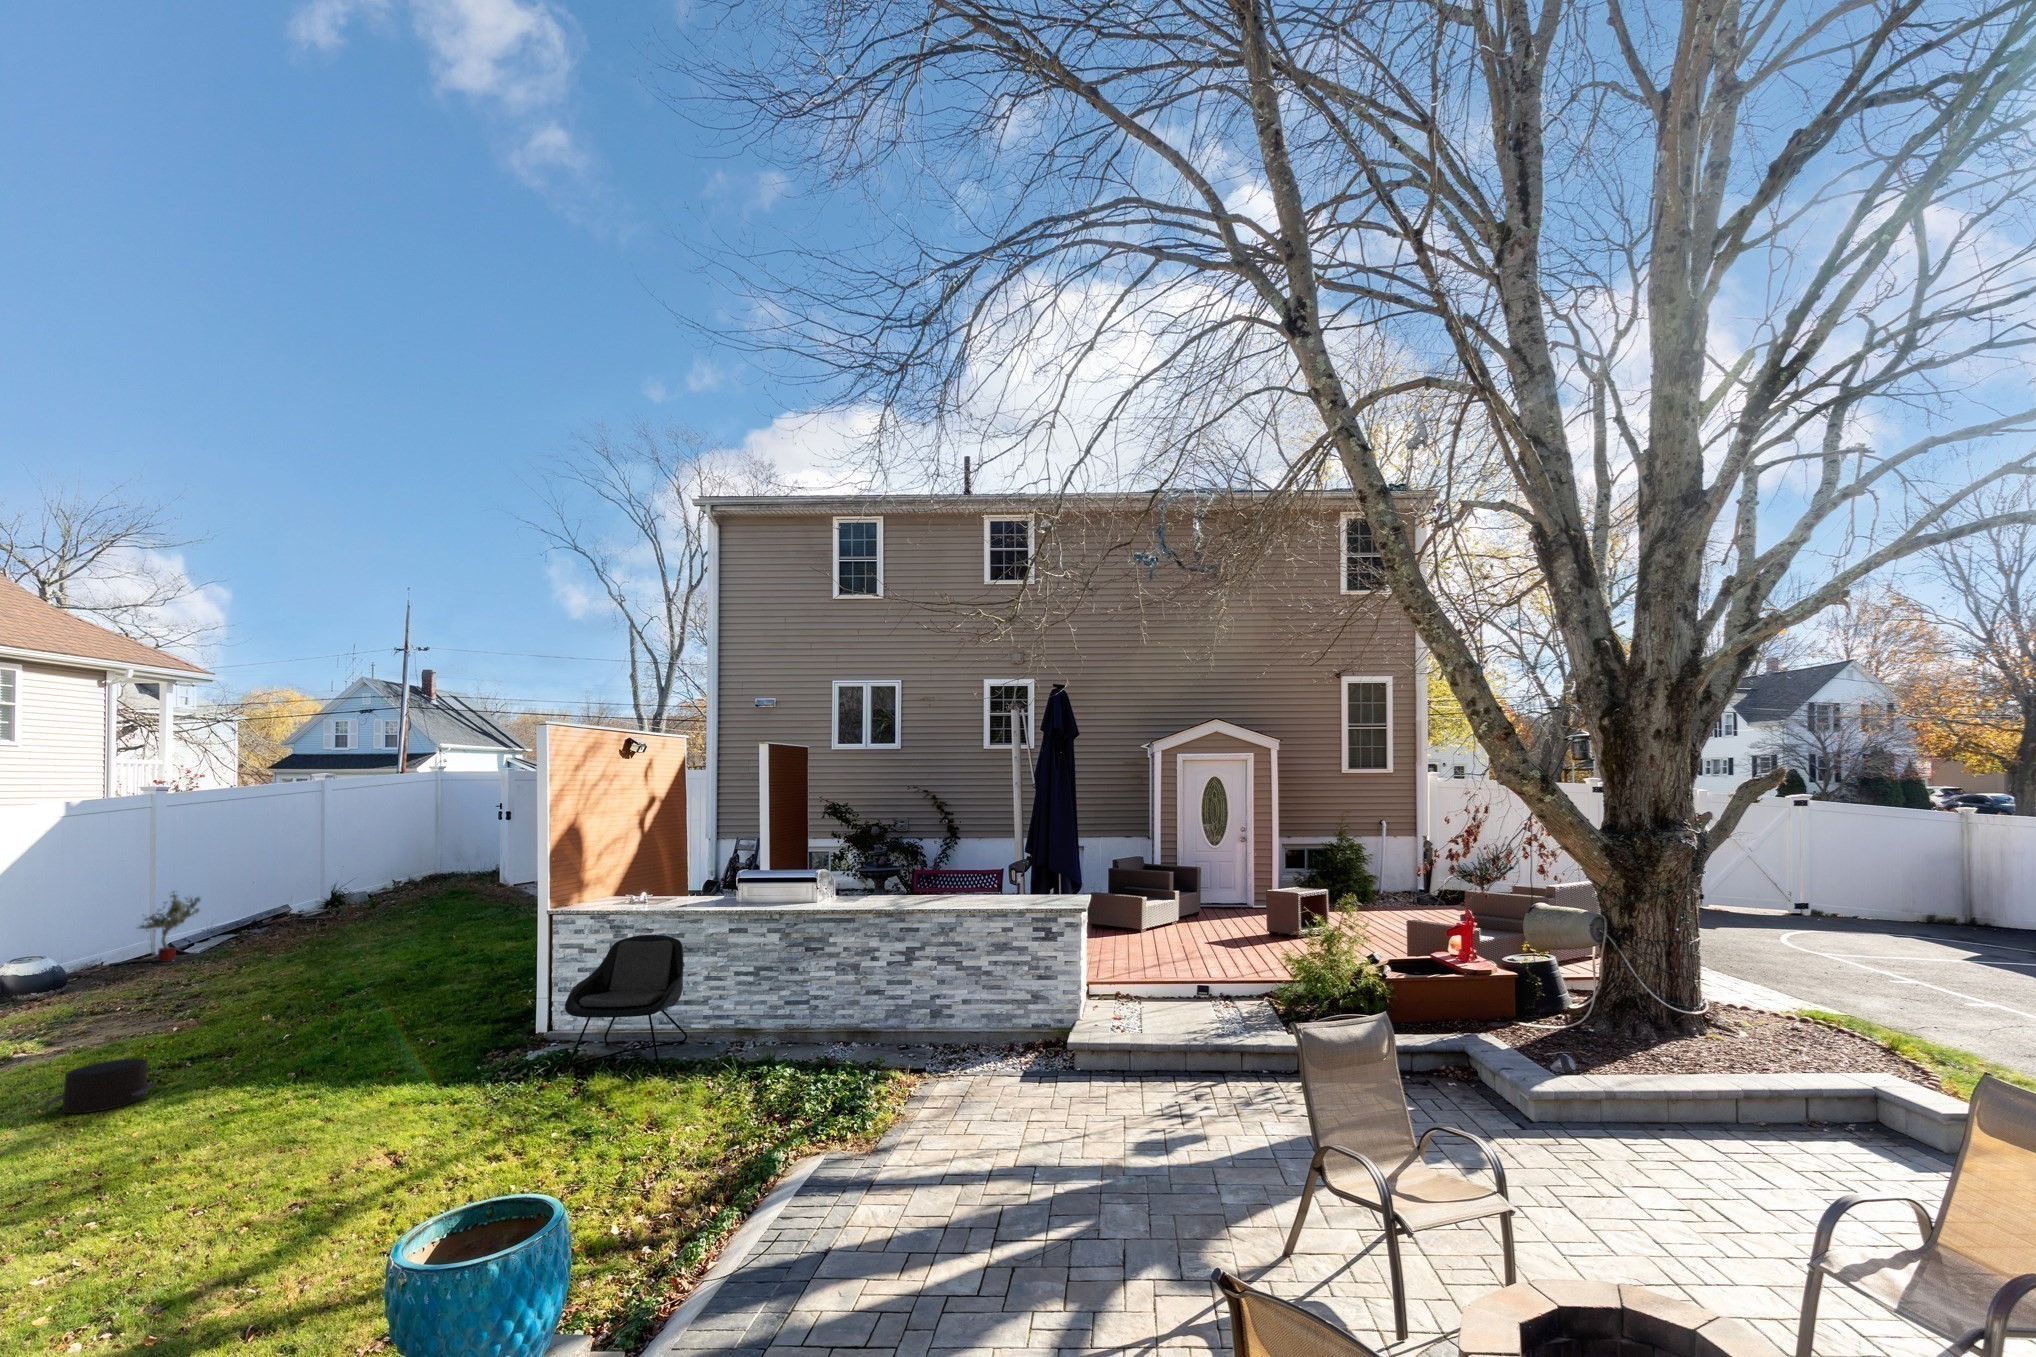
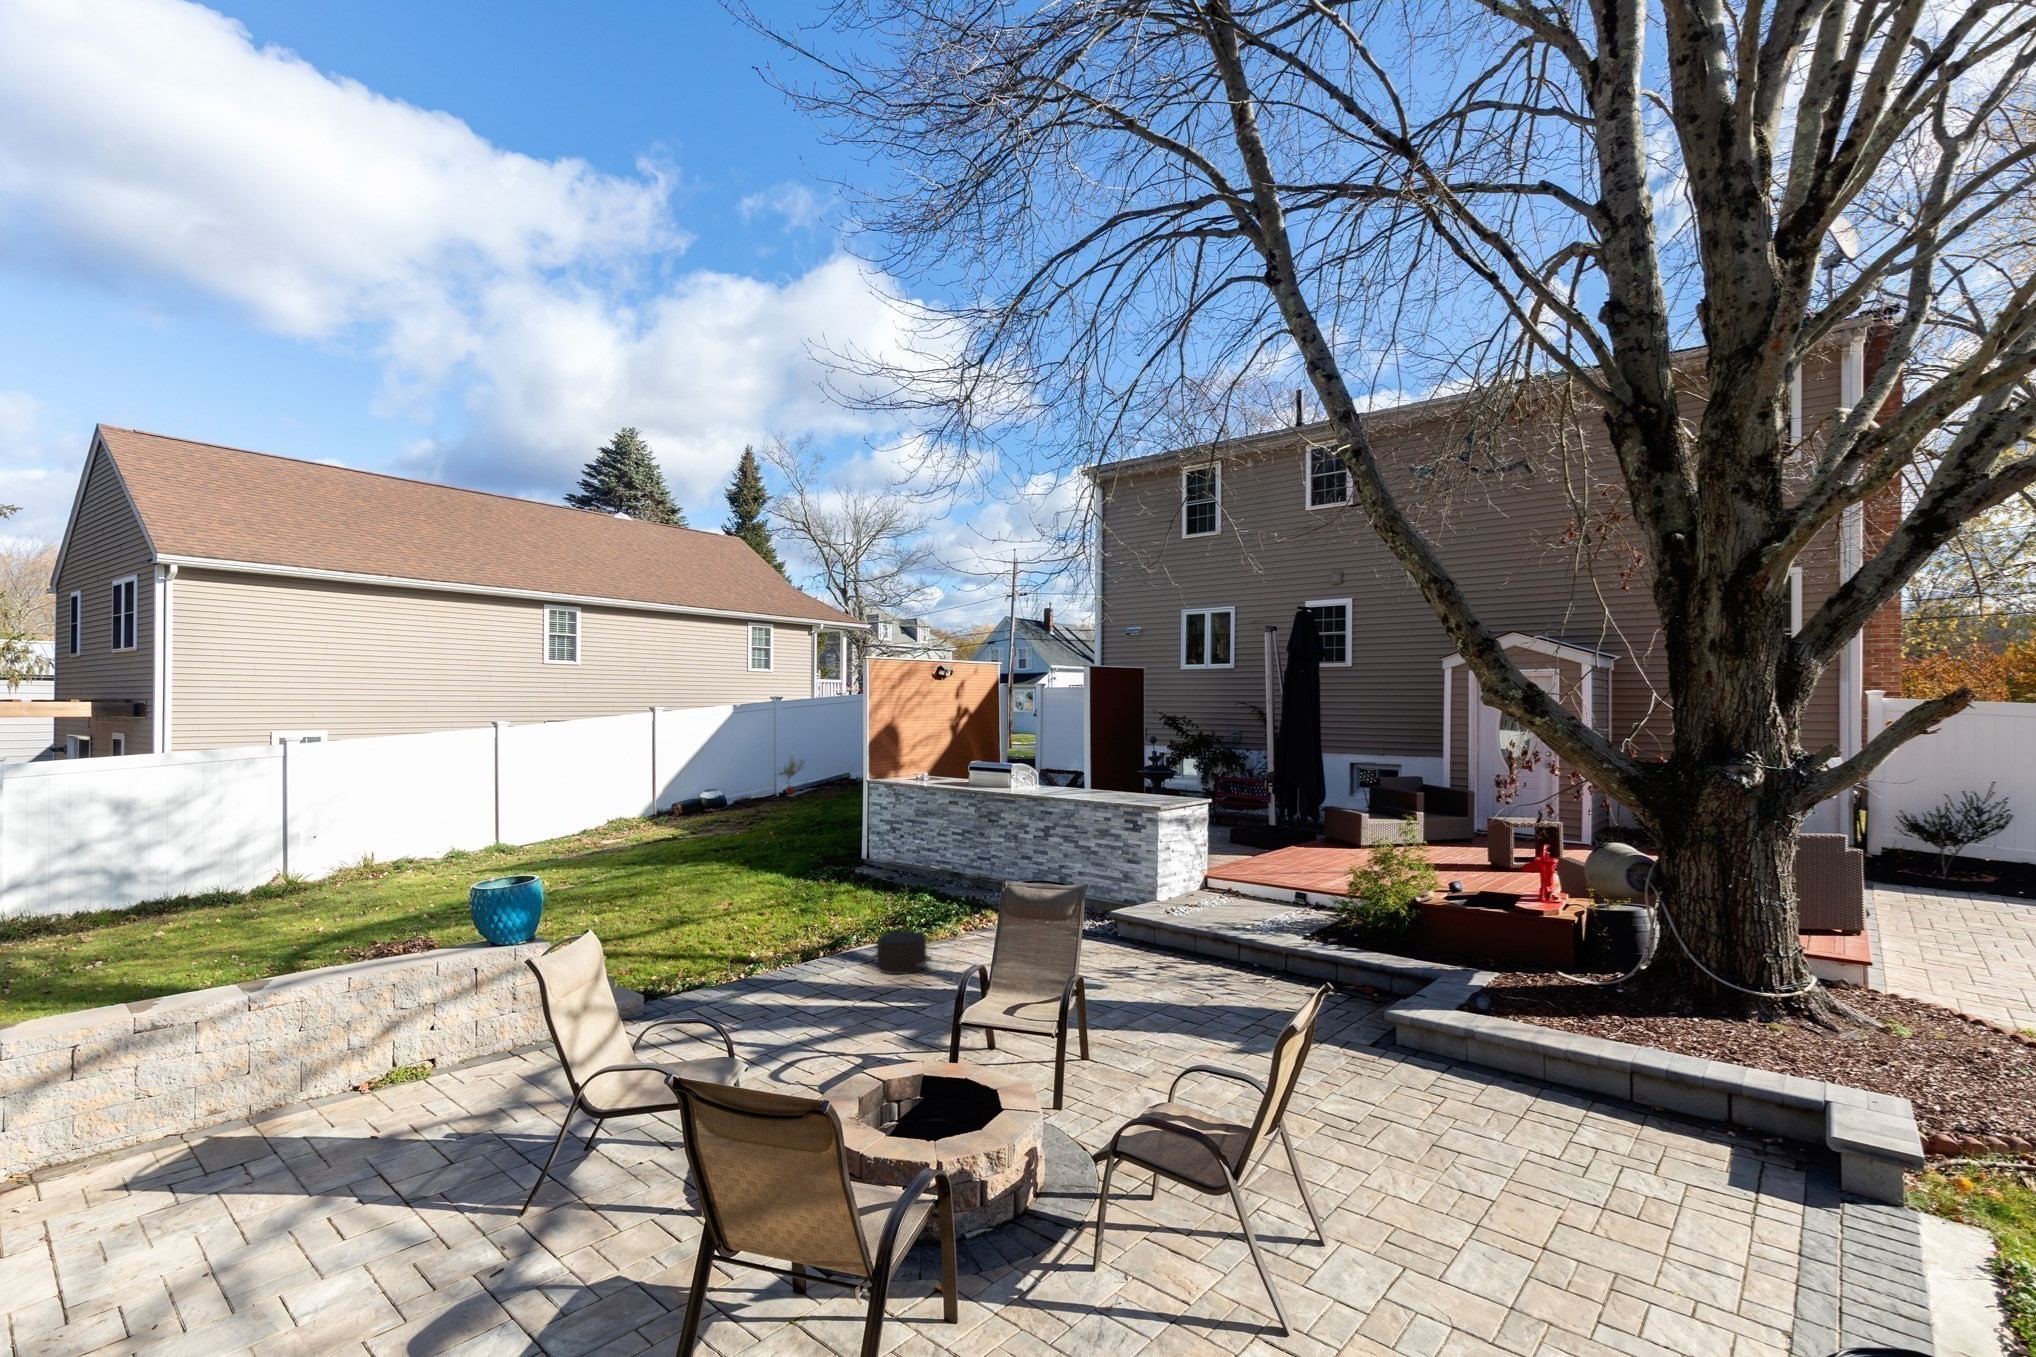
lounge chair: present [565,935,687,1068] -> none [849,801,928,883]
pouf: present [46,1058,155,1114] -> present [867,931,931,974]

